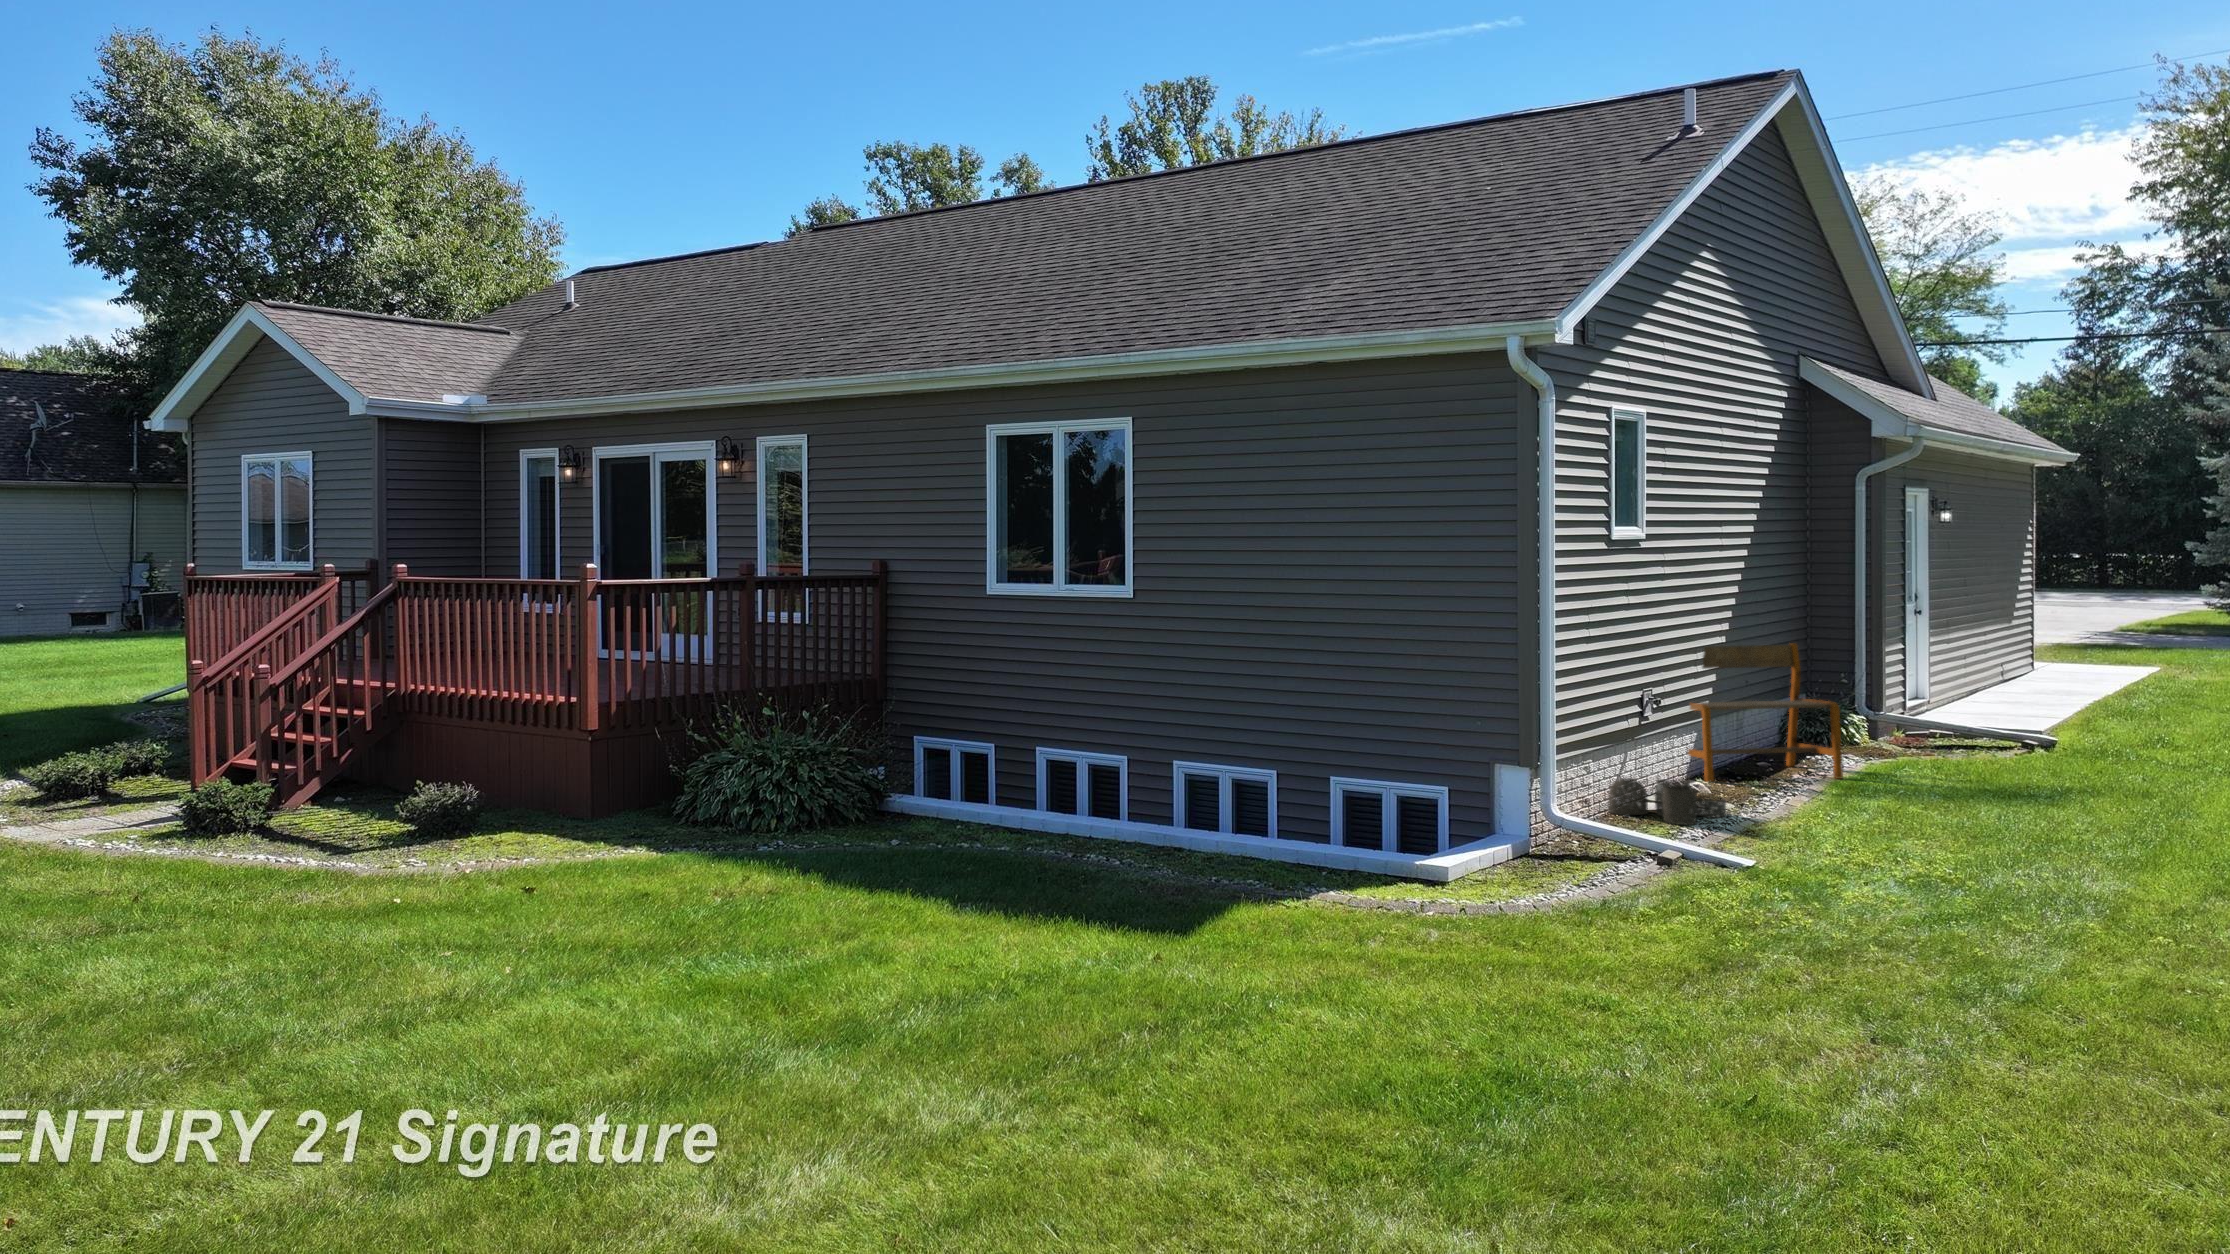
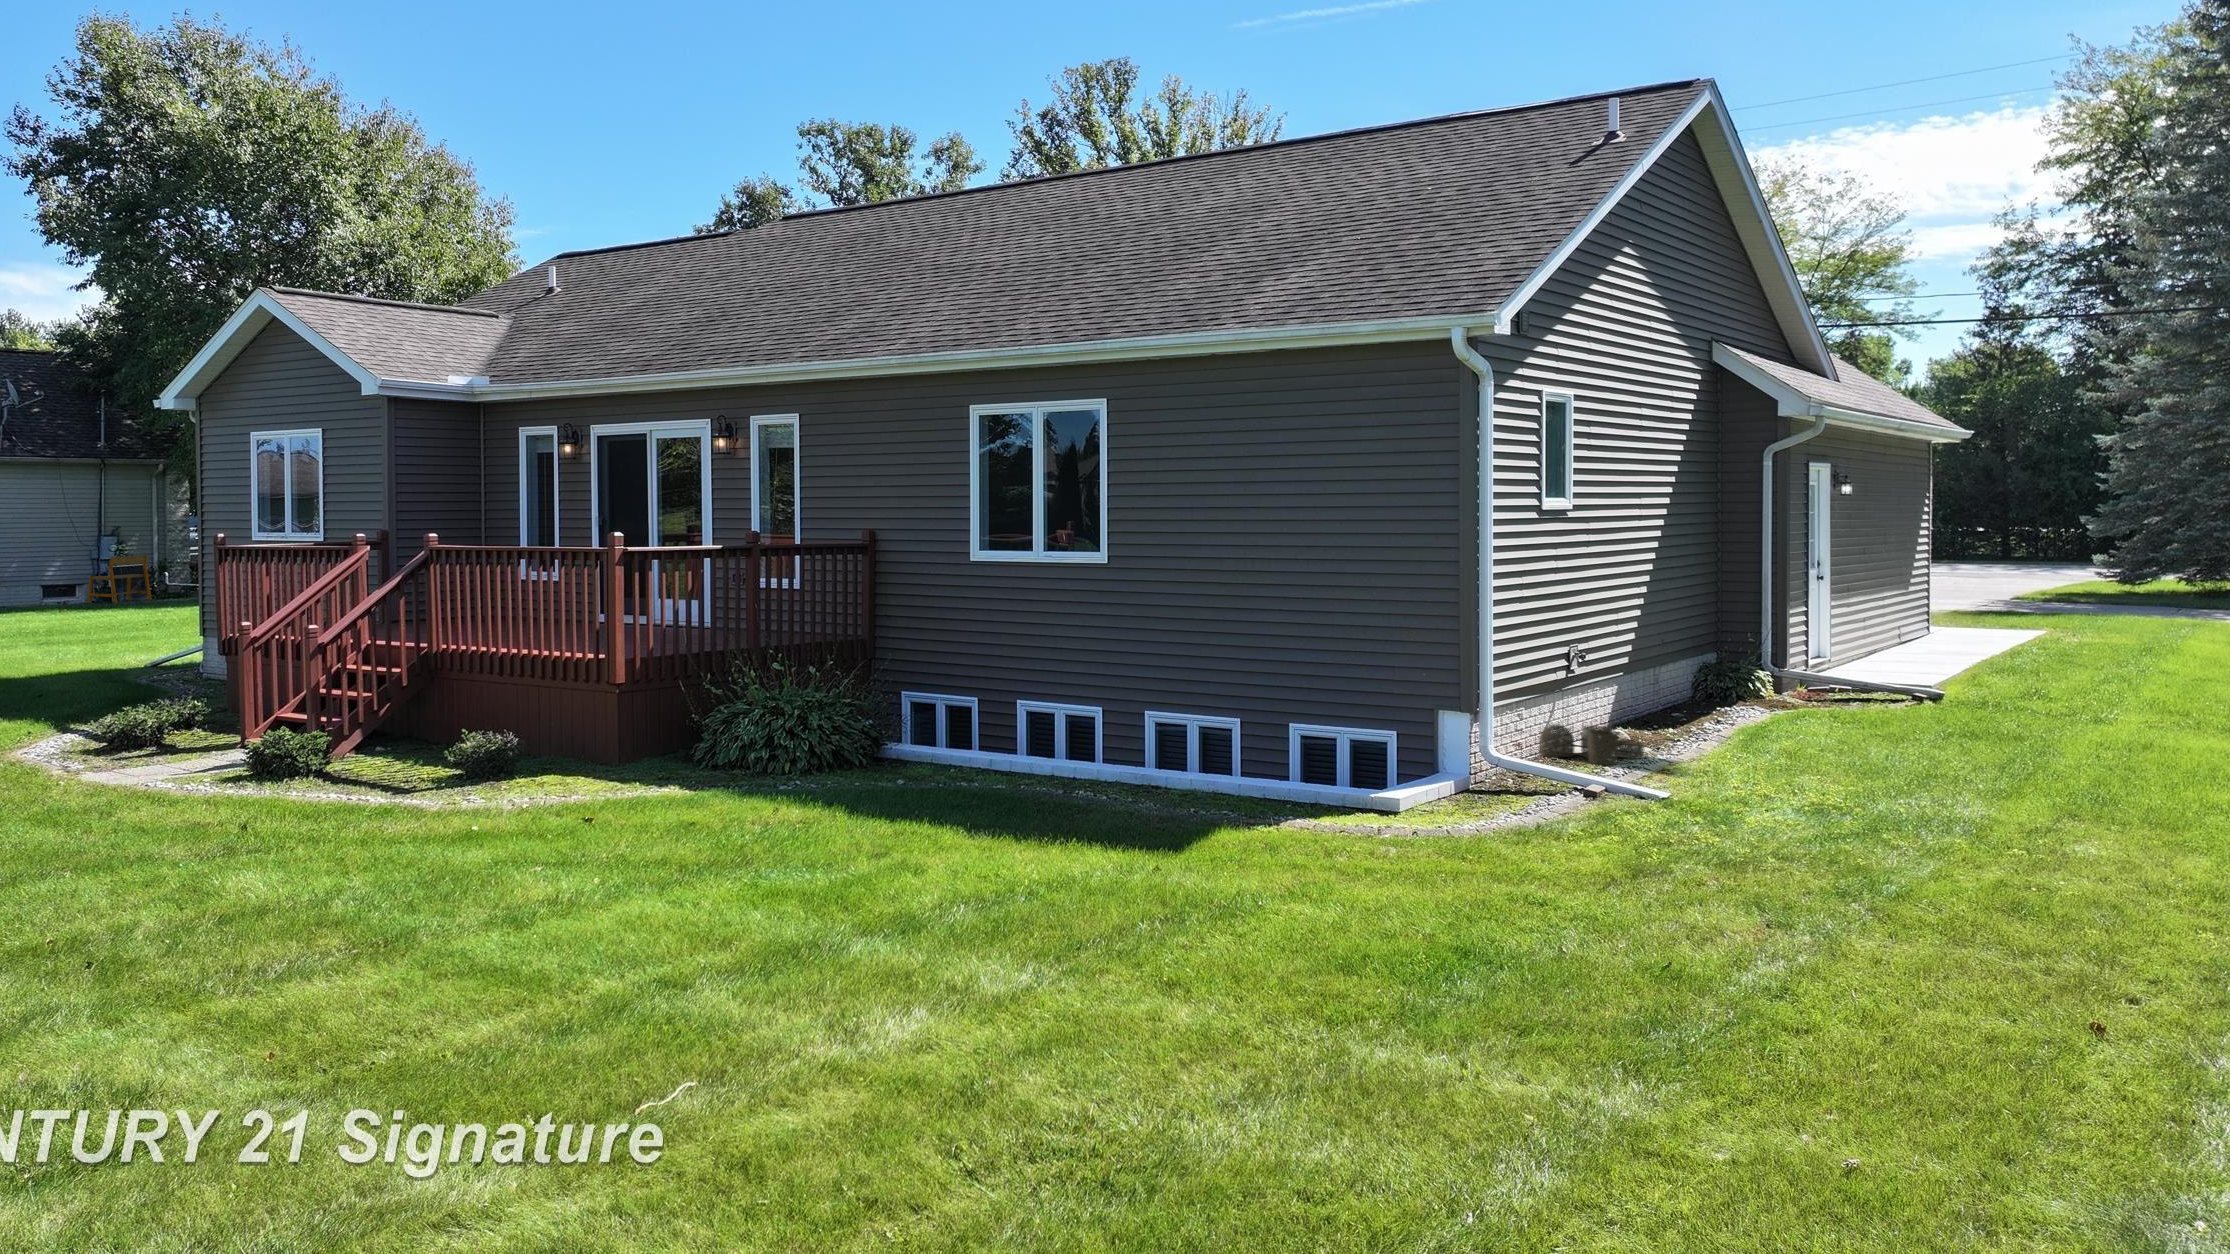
bench: present [1688,643,1843,782] -> present [88,555,151,604]

